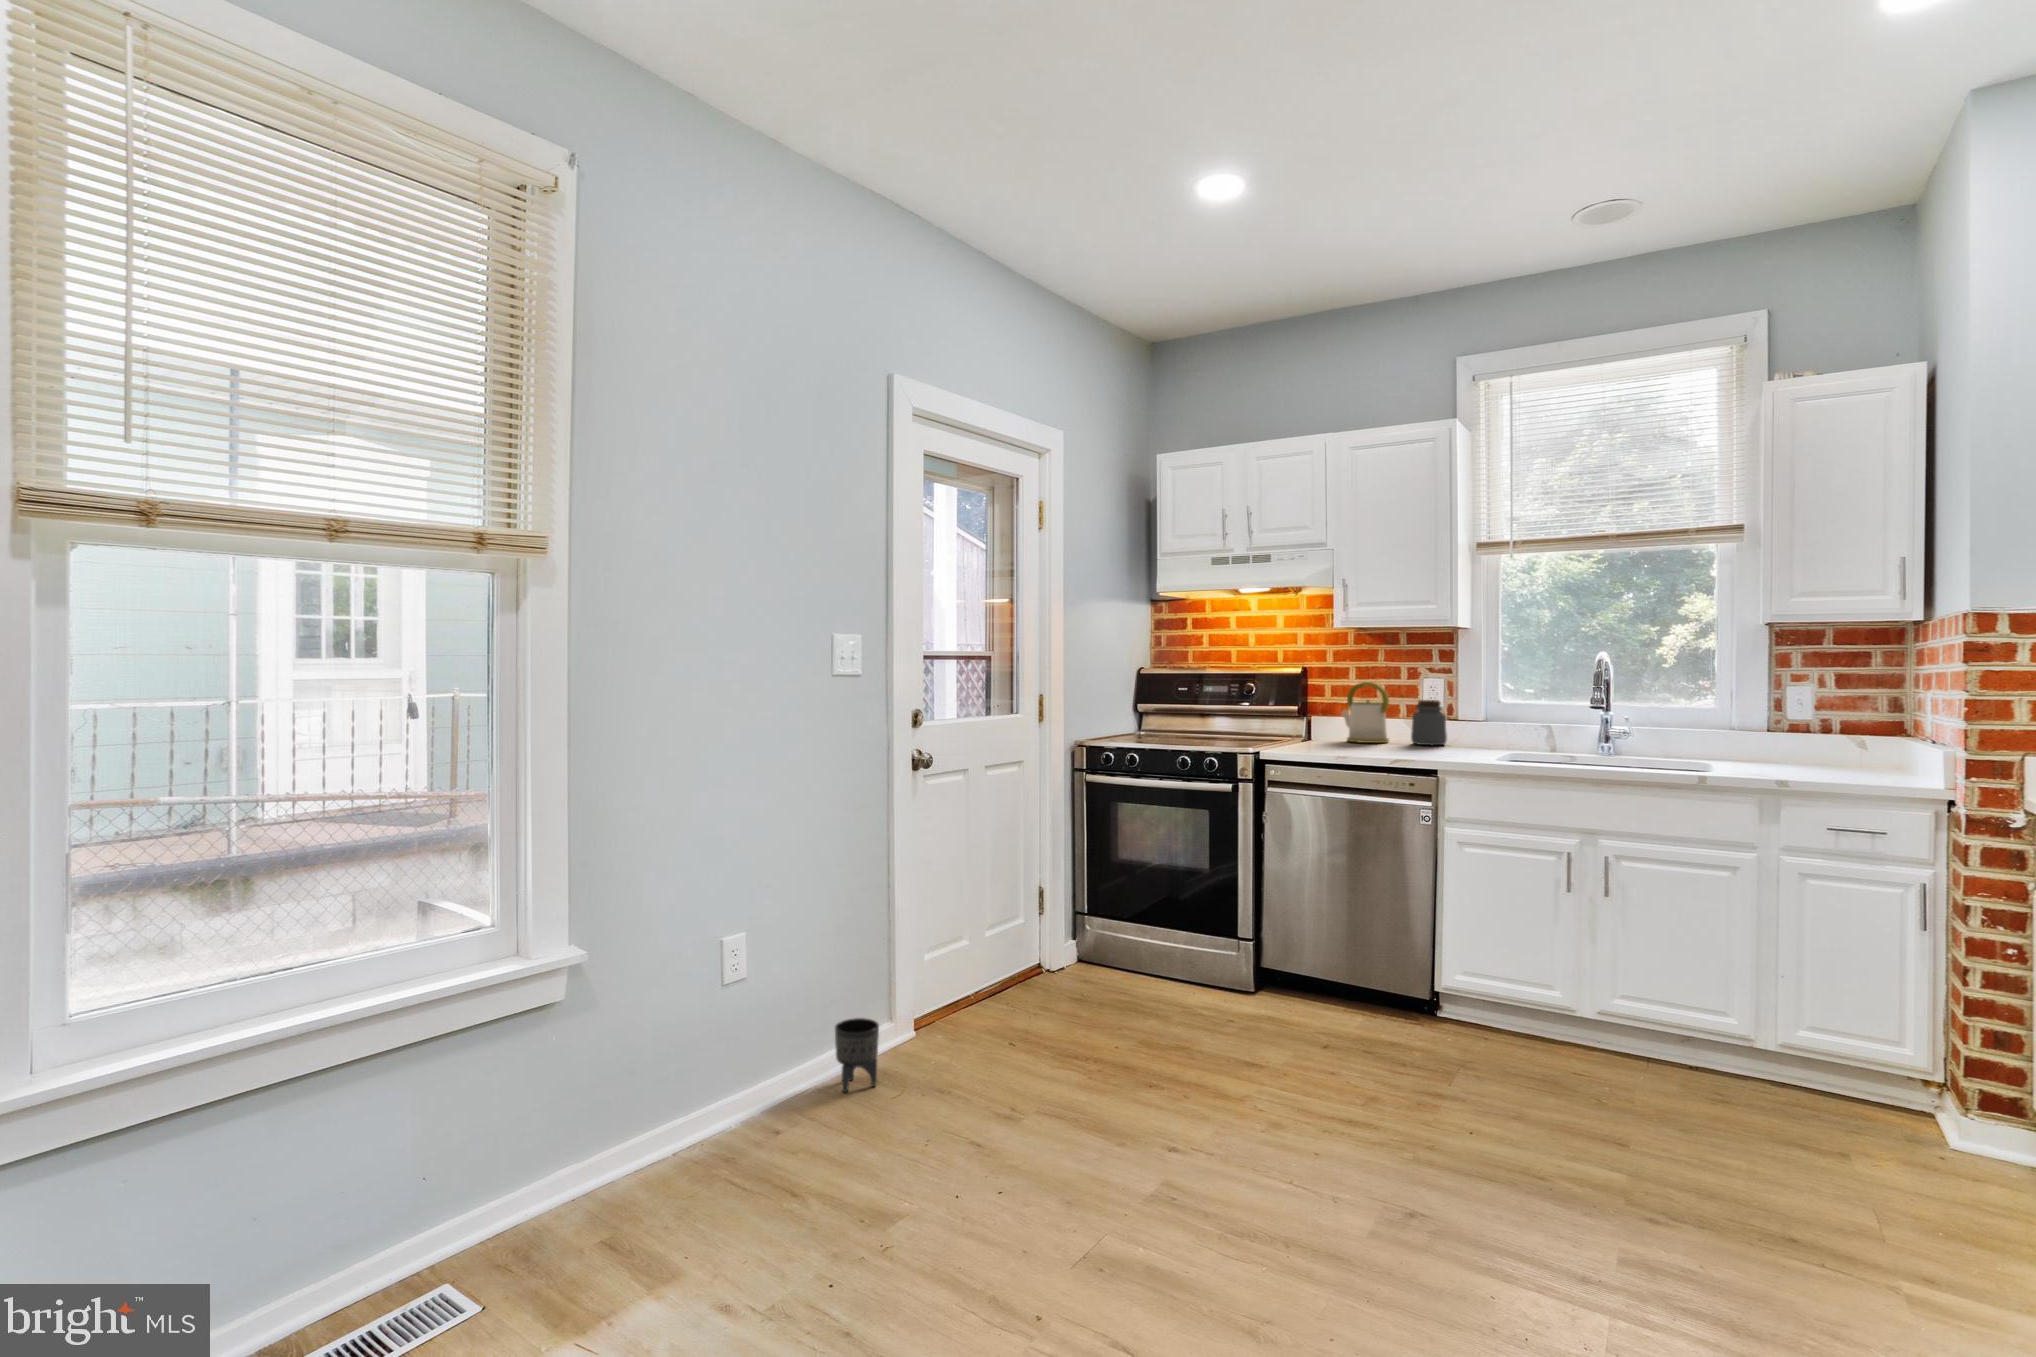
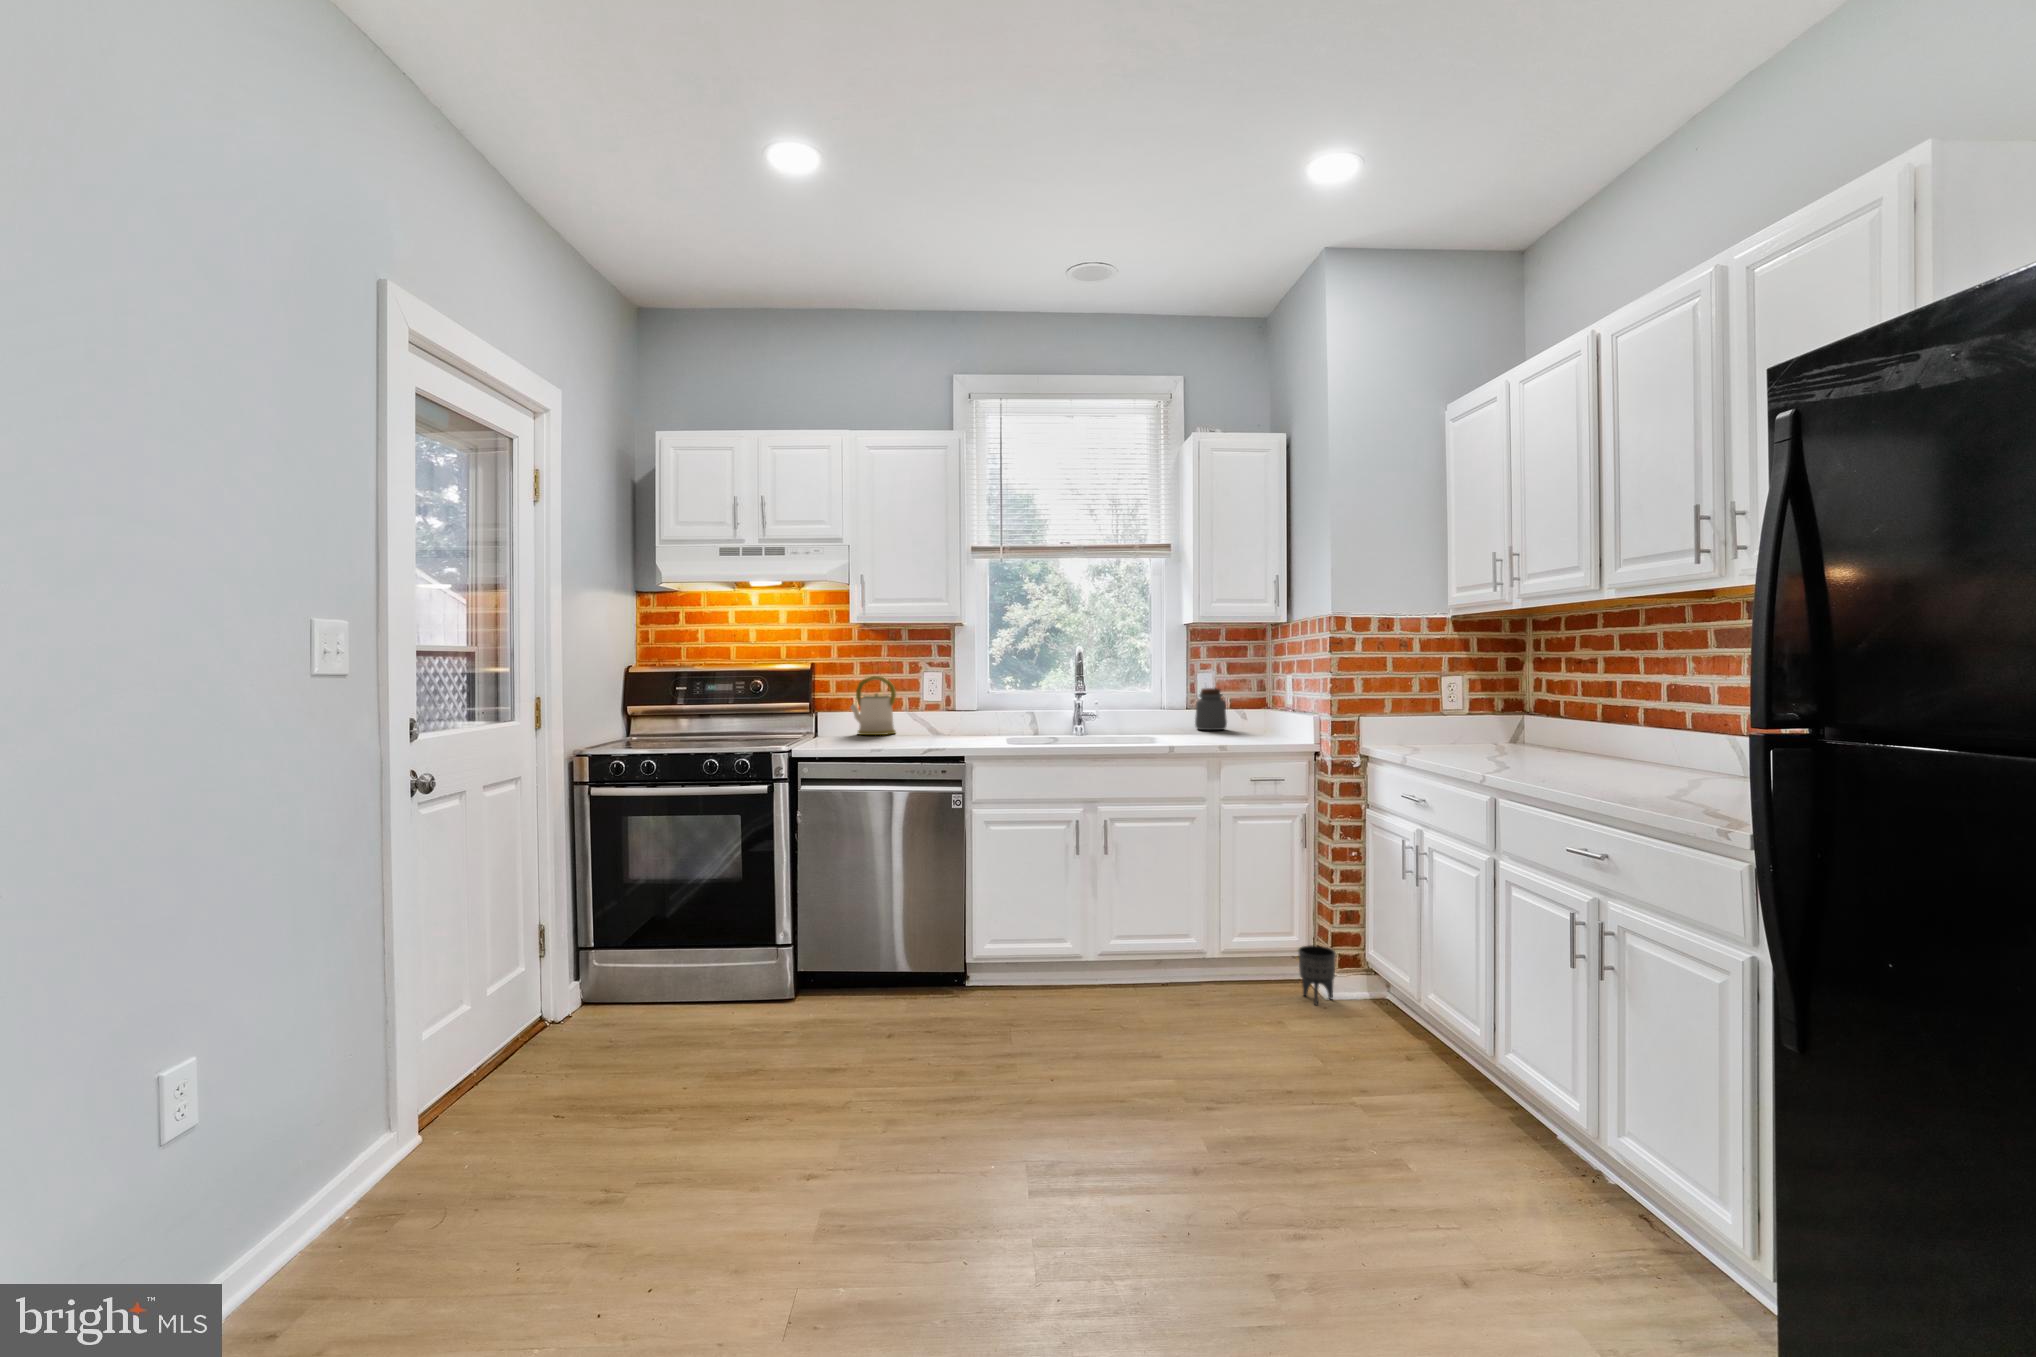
jar: present [1411,700,1447,745] -> present [1195,688,1227,730]
planter: present [835,1018,879,1092] -> present [1298,945,1336,1005]

